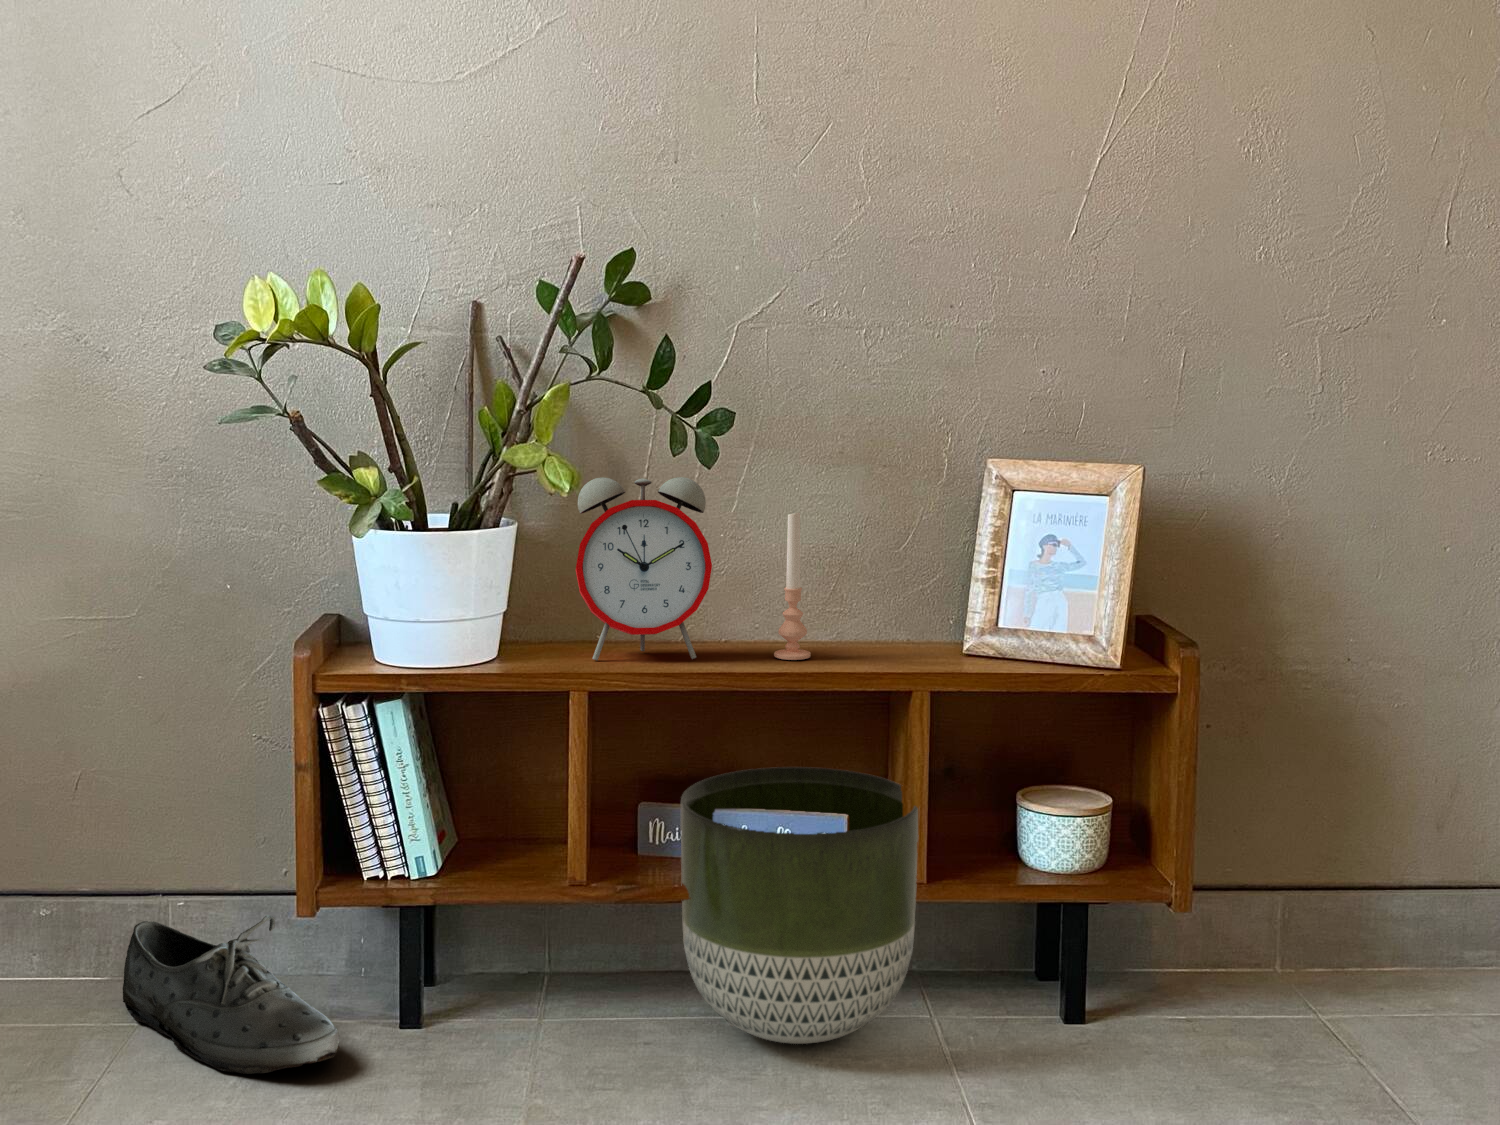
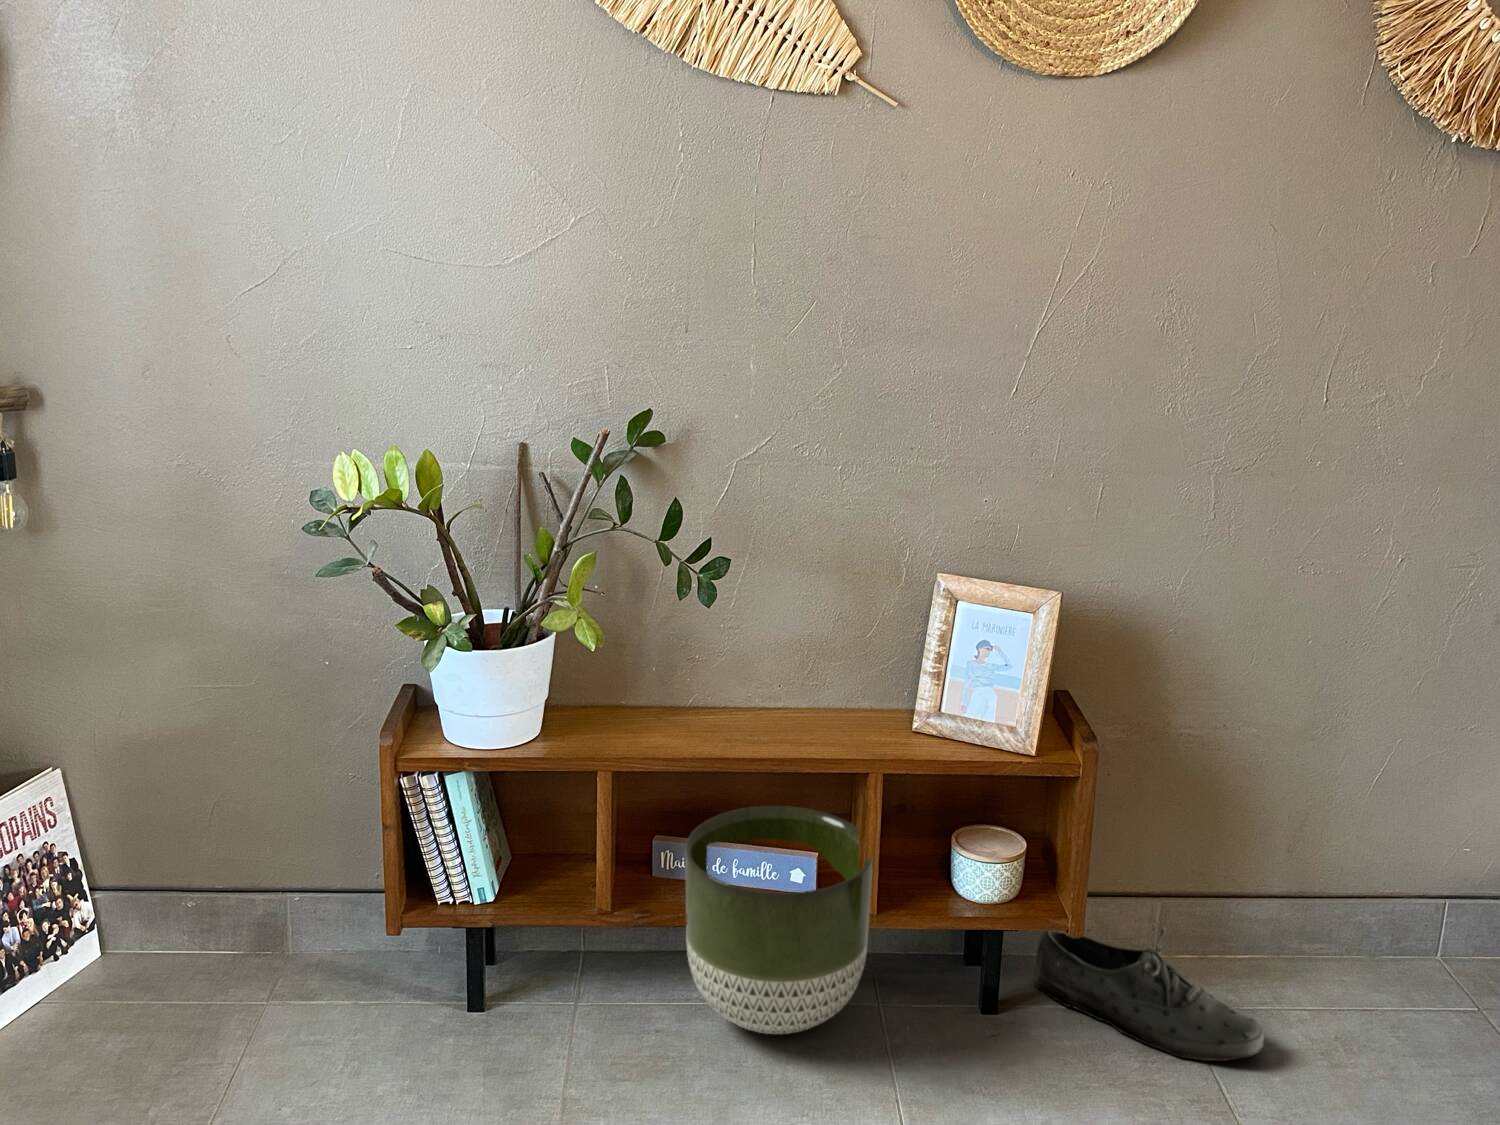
alarm clock: present [576,477,712,660] -> none [603,593,712,742]
candle: present [774,511,811,660] -> none [761,625,790,741]
shoe: present [123,915,340,1074] -> present [1035,927,1264,1061]

